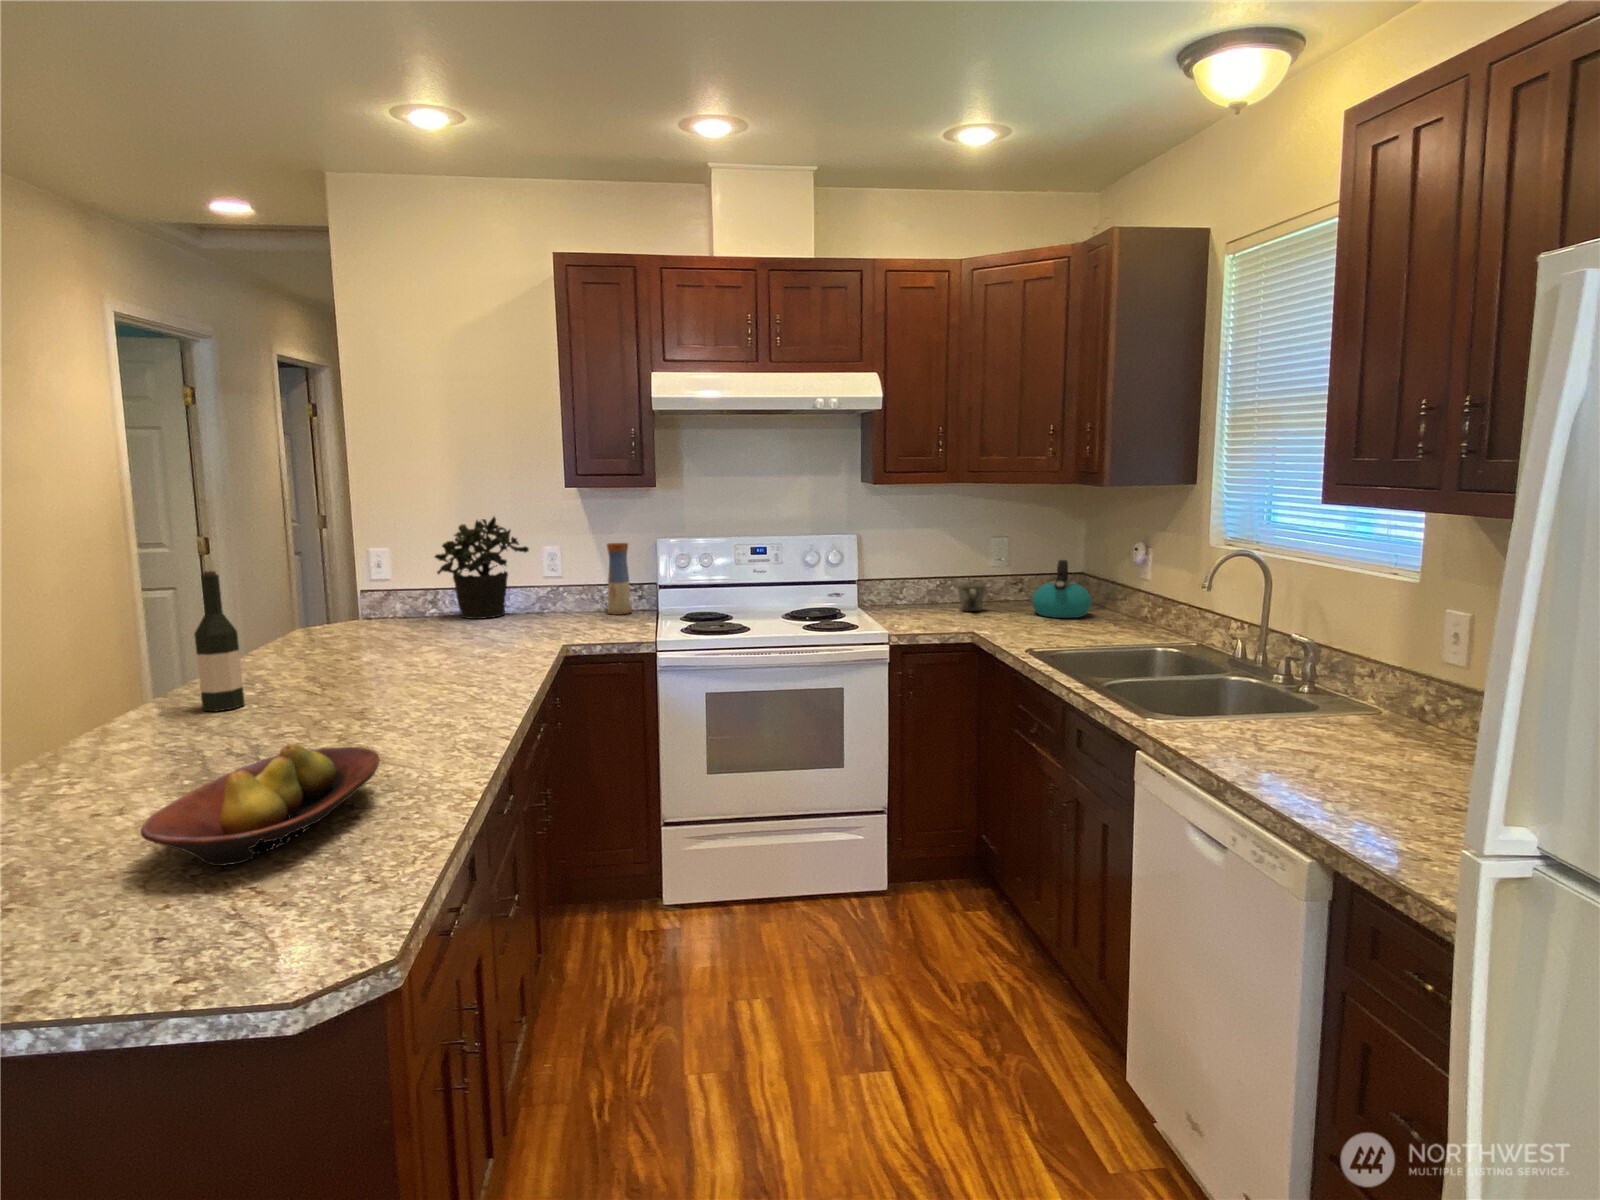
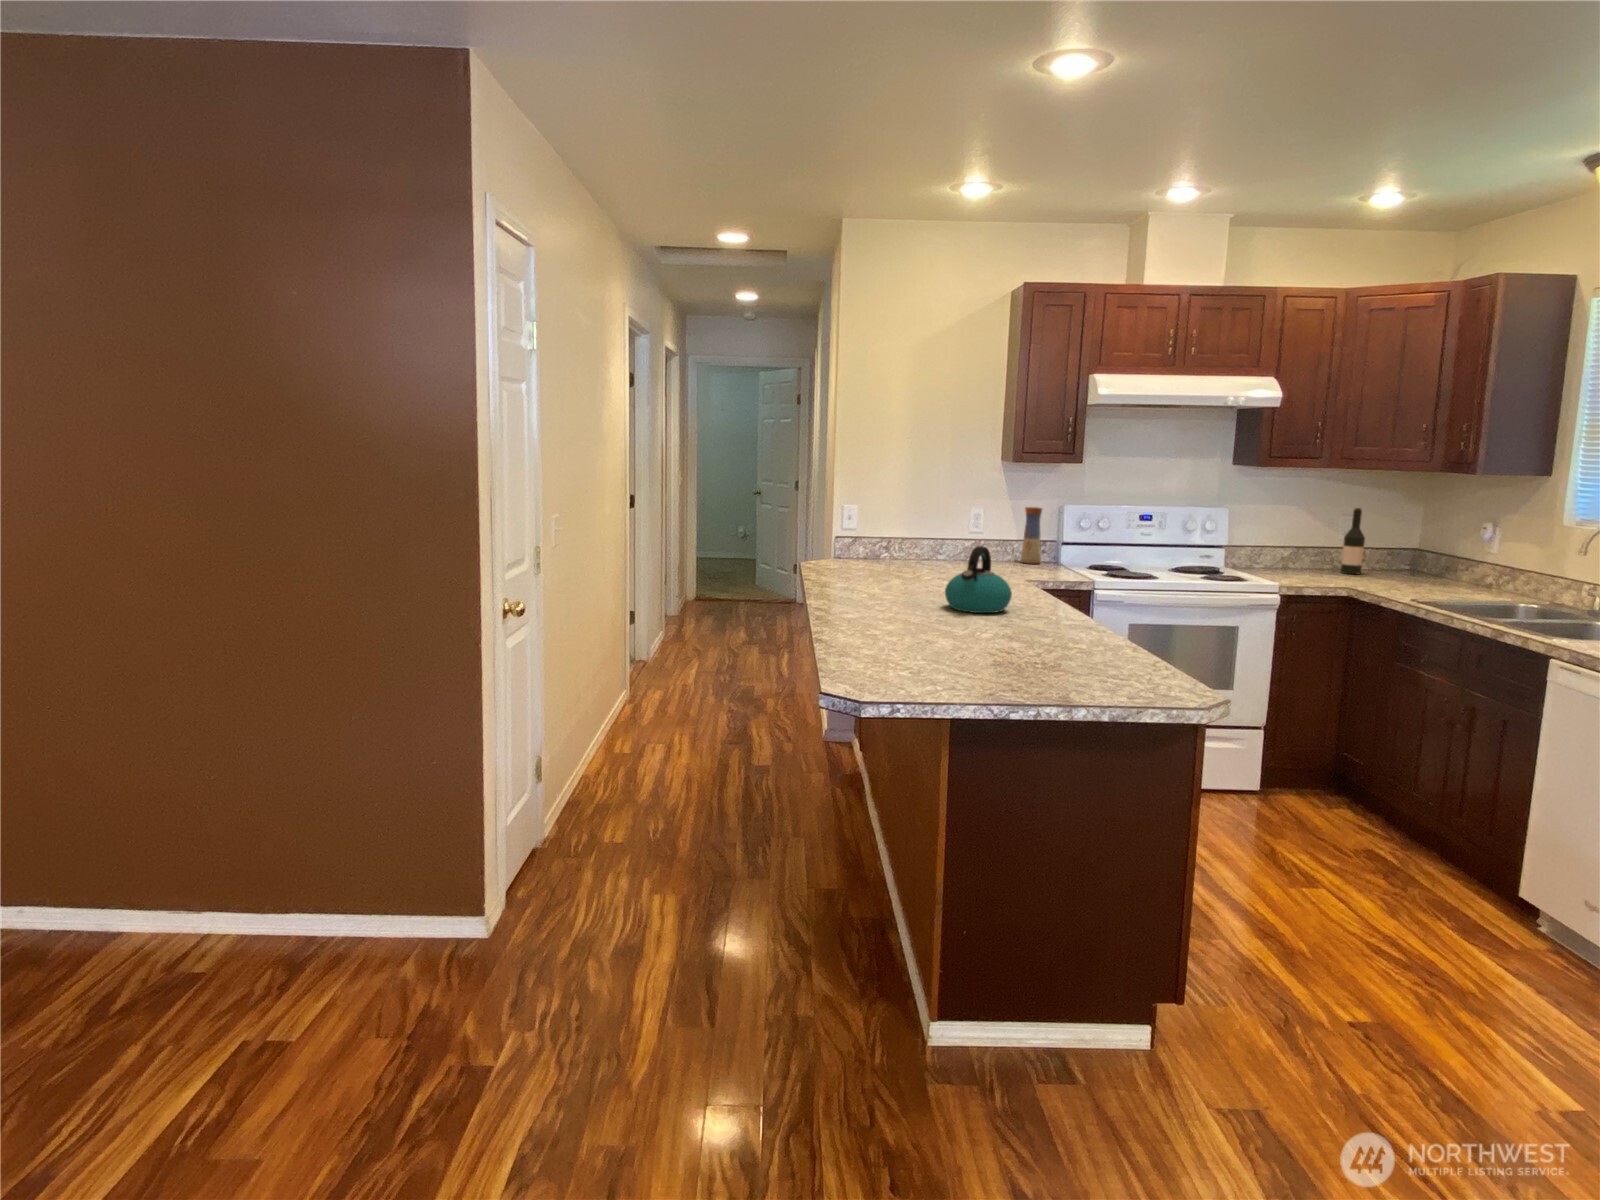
potted plant: present [435,517,529,619] -> none [902,482,968,561]
kettle: present [1032,560,1092,618] -> present [945,546,1012,613]
wine bottle: present [194,571,245,711] -> present [1341,508,1365,574]
mug: present [958,584,985,611] -> none [1311,554,1337,576]
fruit bowl: present [141,744,380,866] -> none [1007,604,1103,660]

